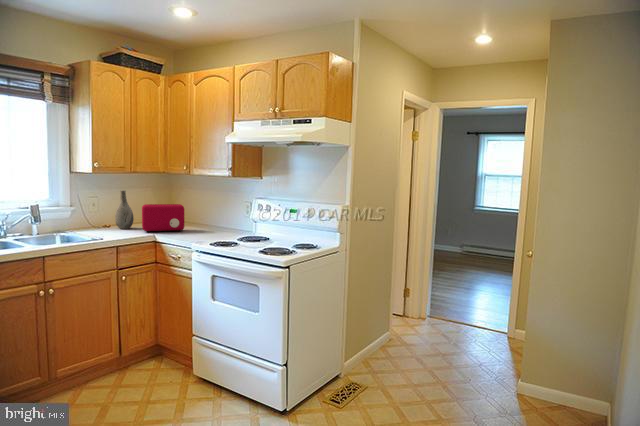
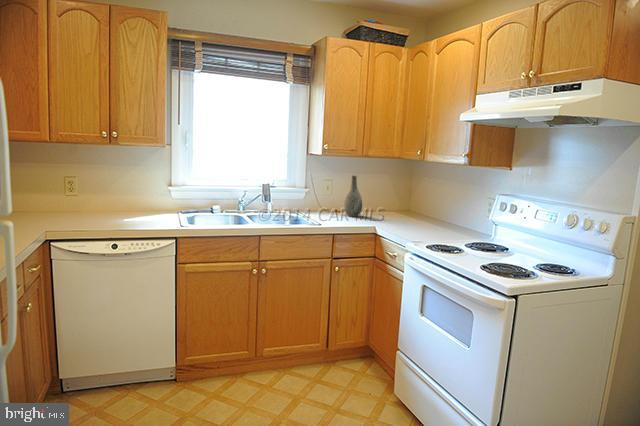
toaster: present [142,204,184,232] -> none [366,192,412,226]

